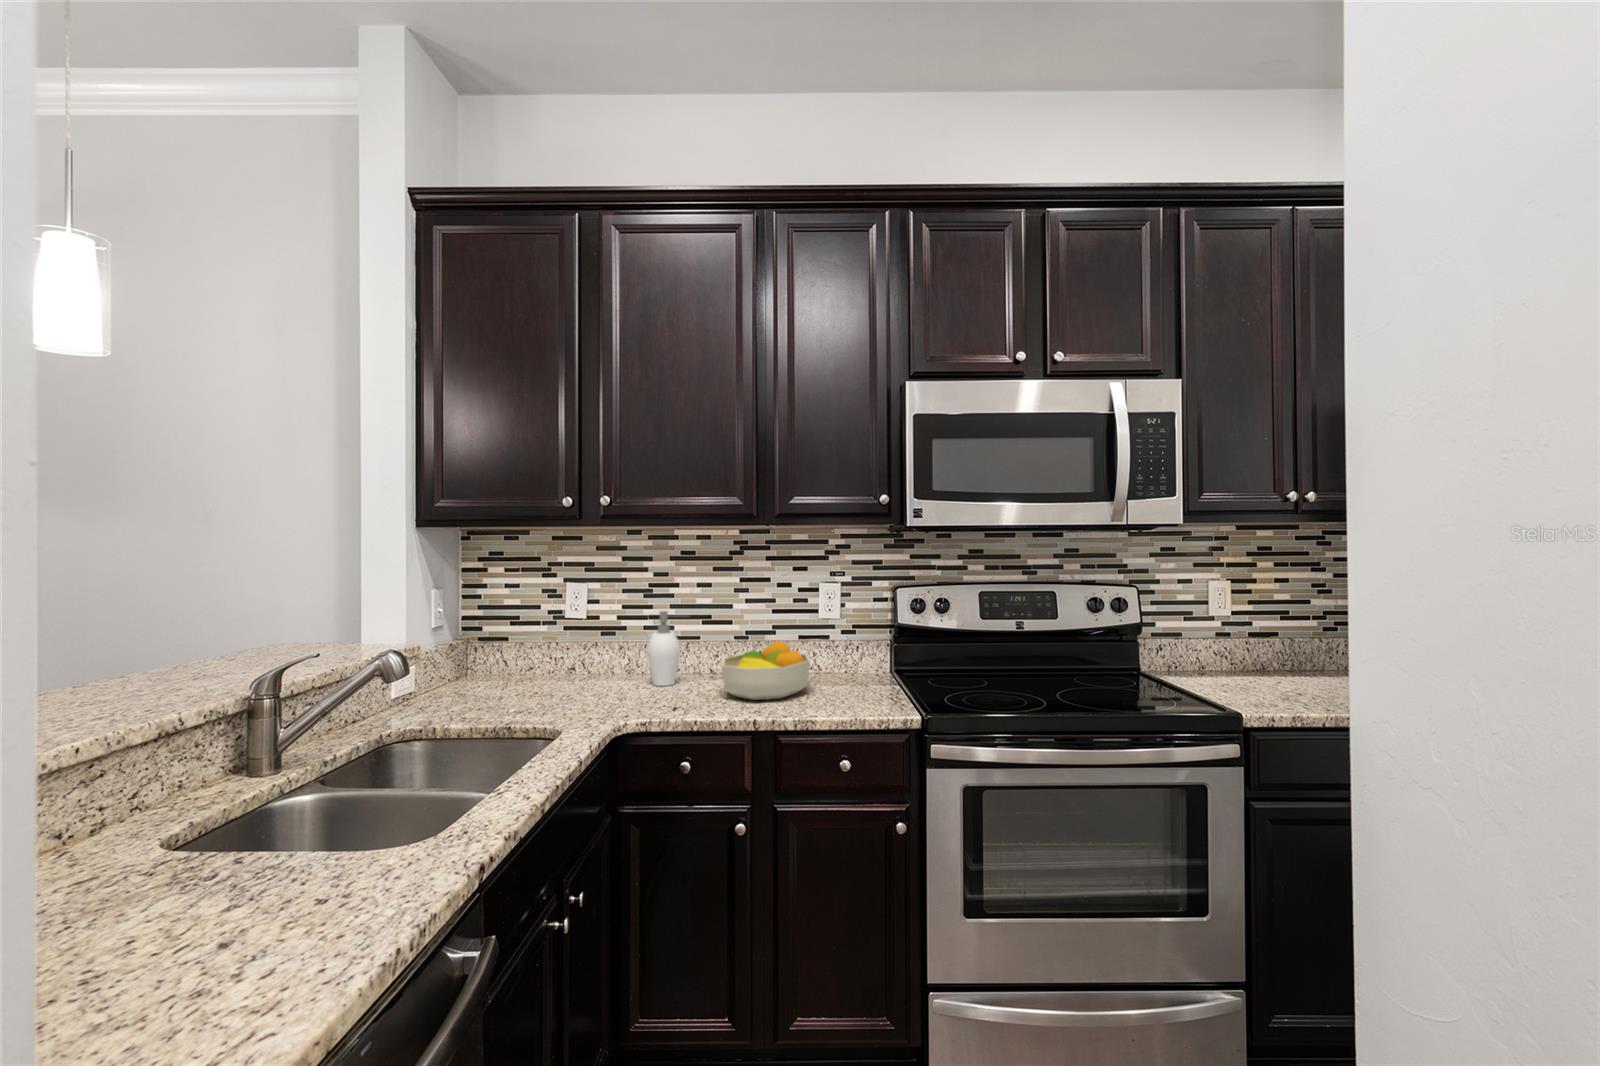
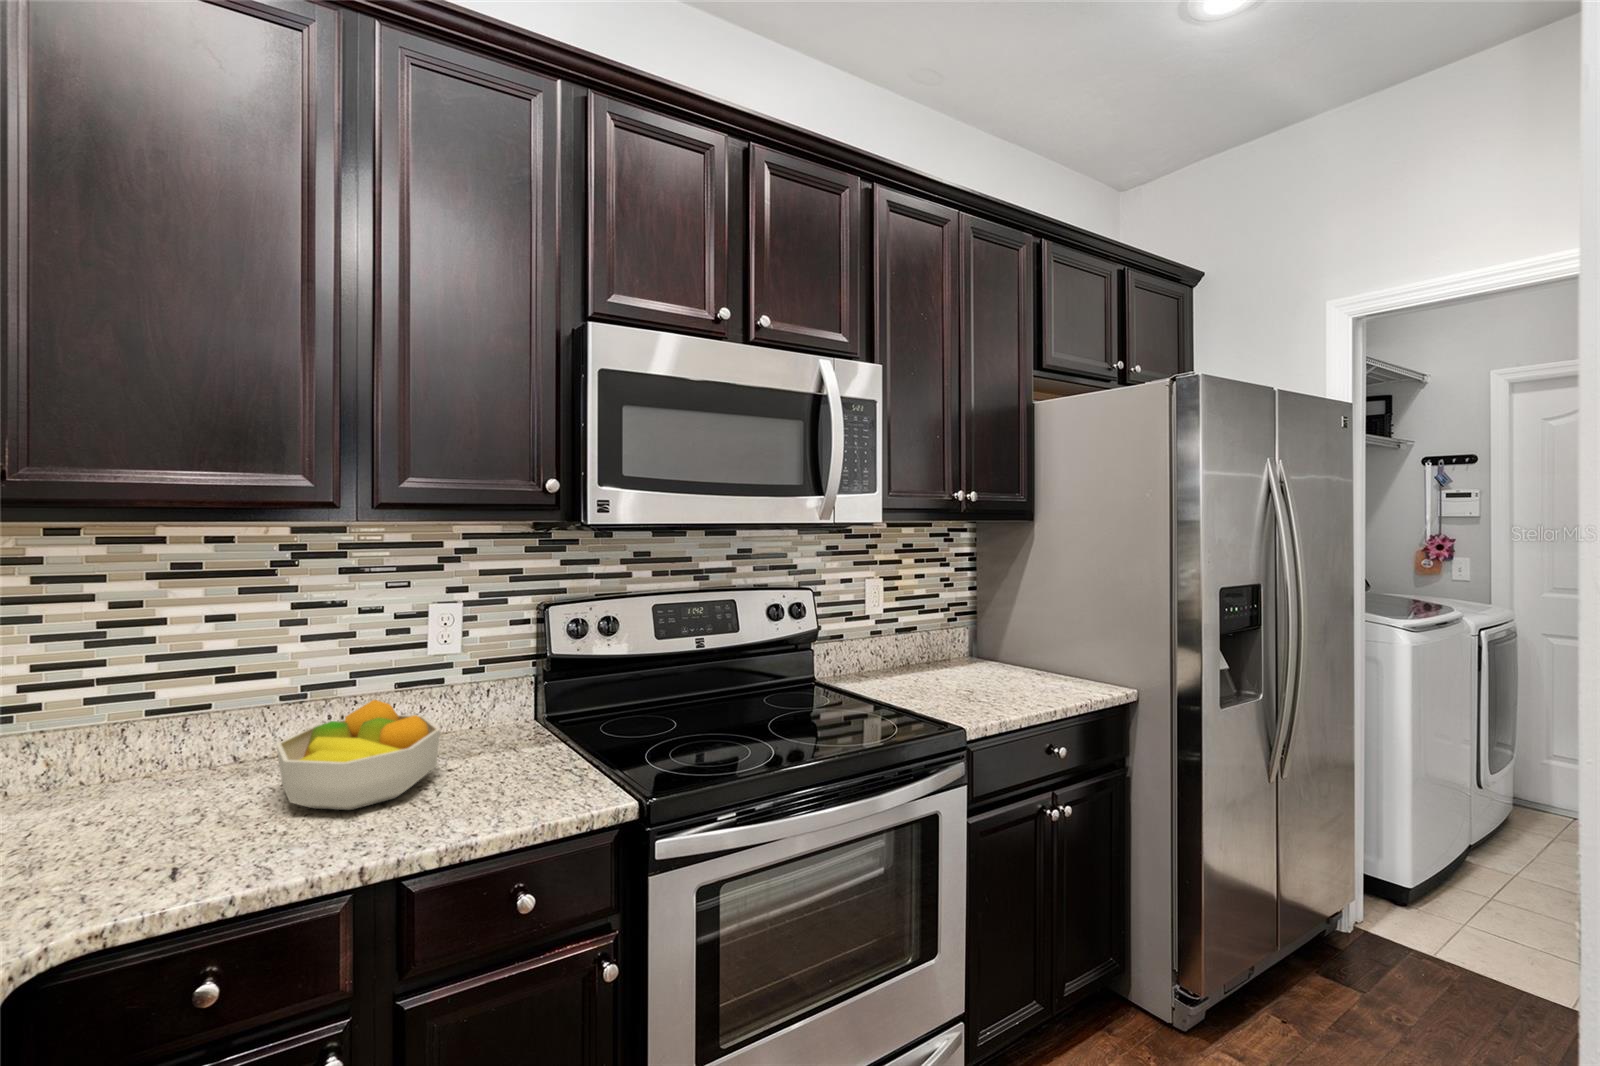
soap dispenser: present [647,611,680,686] -> none [102,671,198,807]

